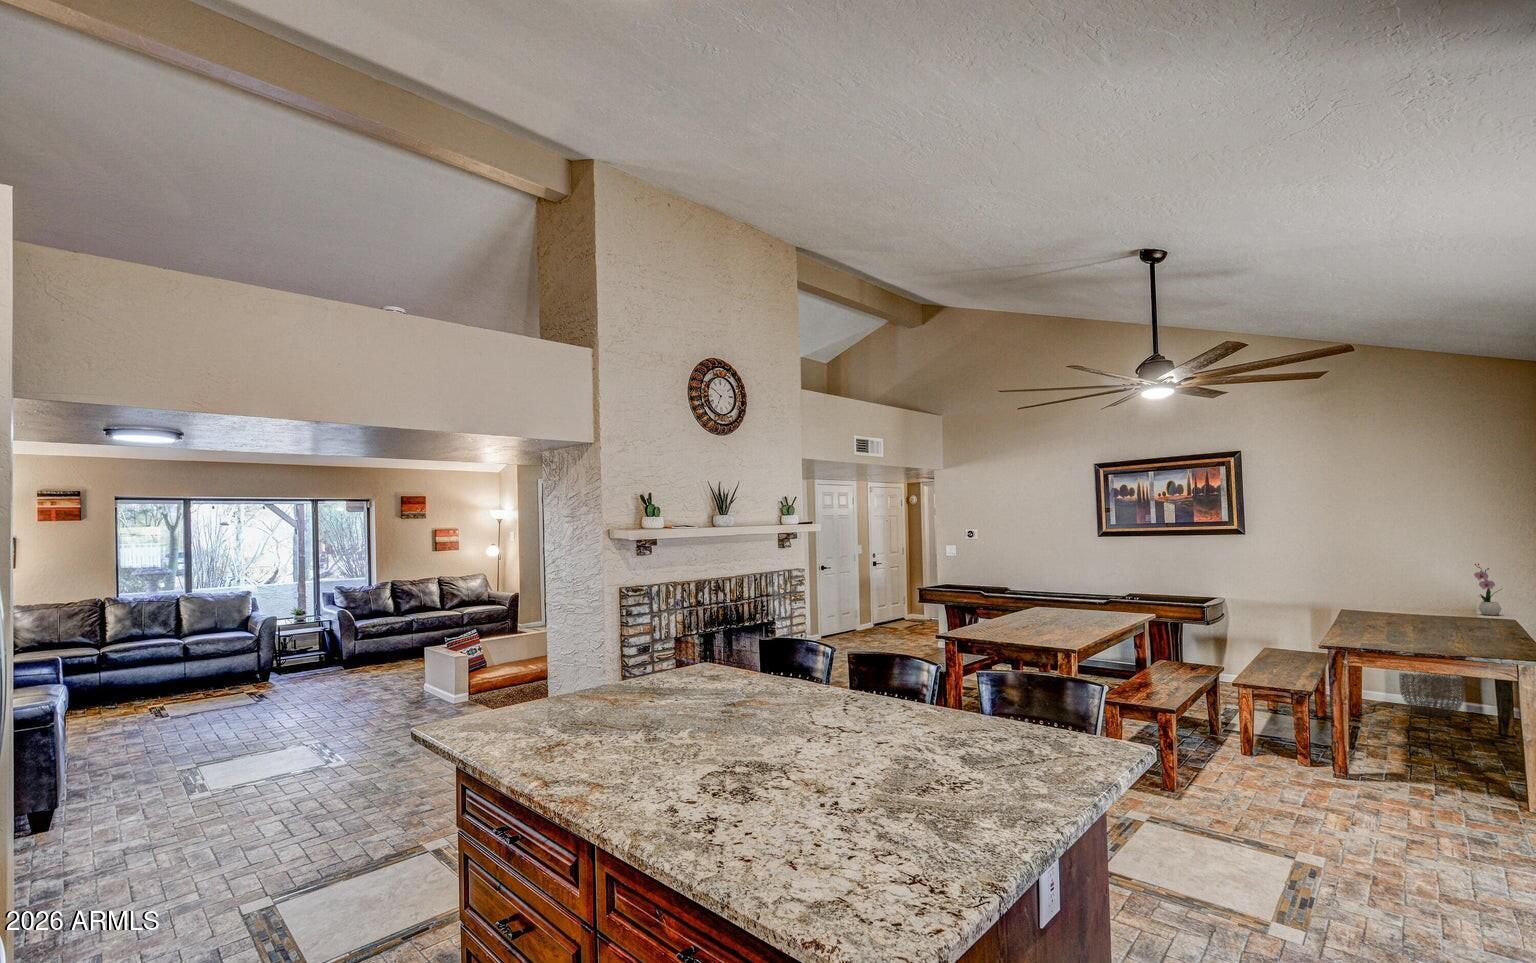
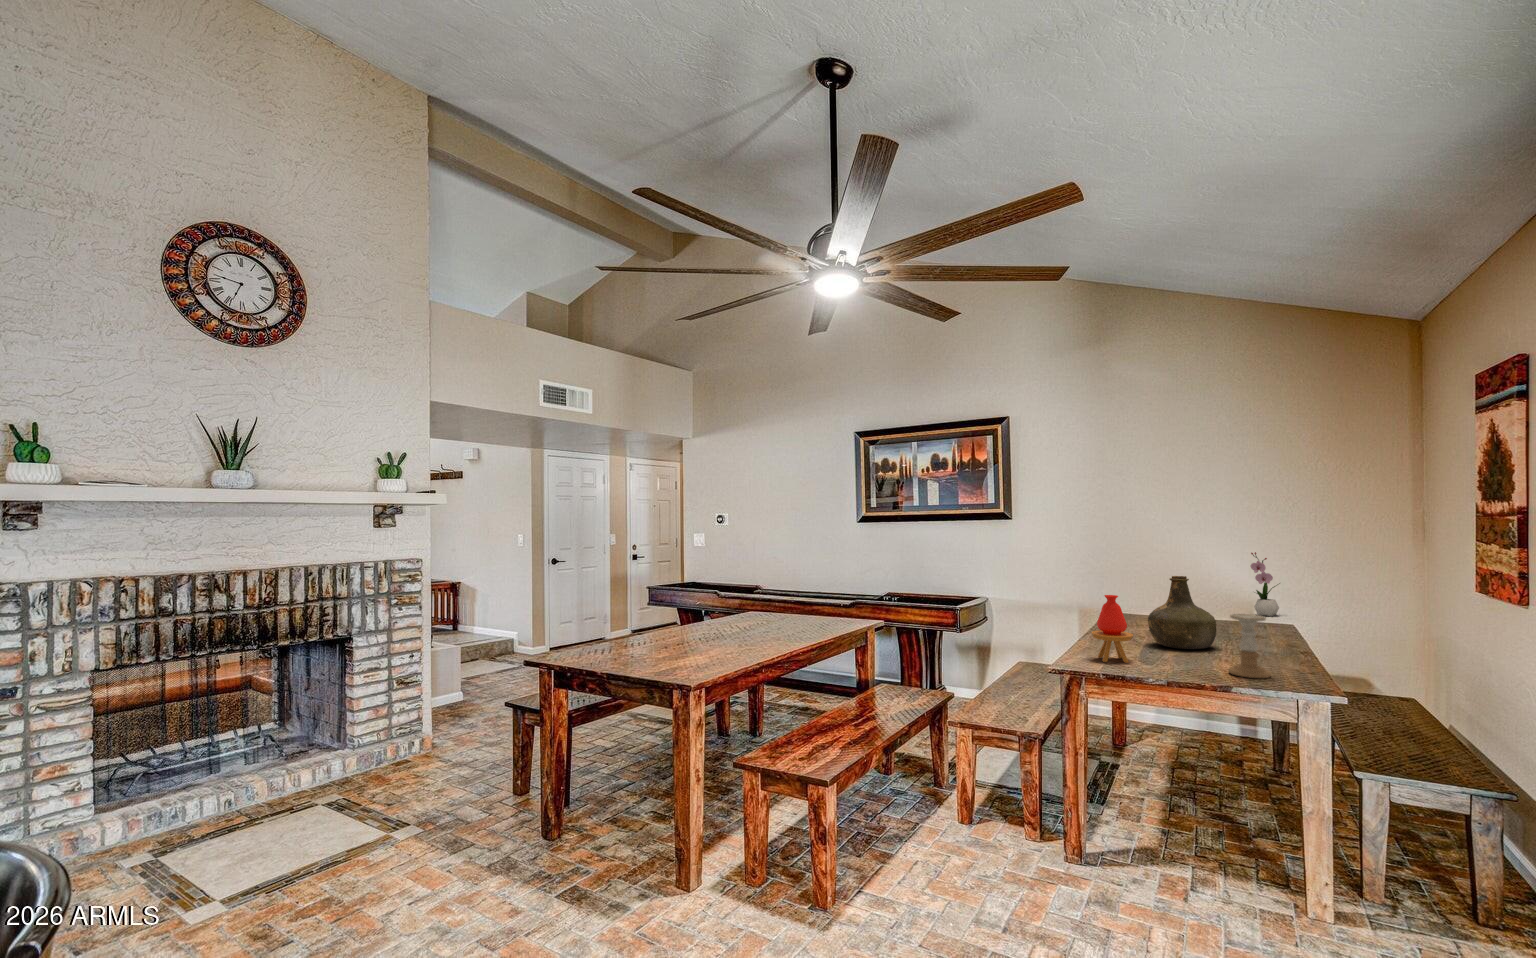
bottle: none [1390,582,1449,636] -> present [1148,576,1216,649]
vase: none [1350,595,1384,643] -> present [1092,595,1133,663]
candle holder: none [1461,608,1495,652] -> present [1229,614,1271,678]
woven basket: present [1399,673,1464,717] -> none [1168,673,1236,743]

